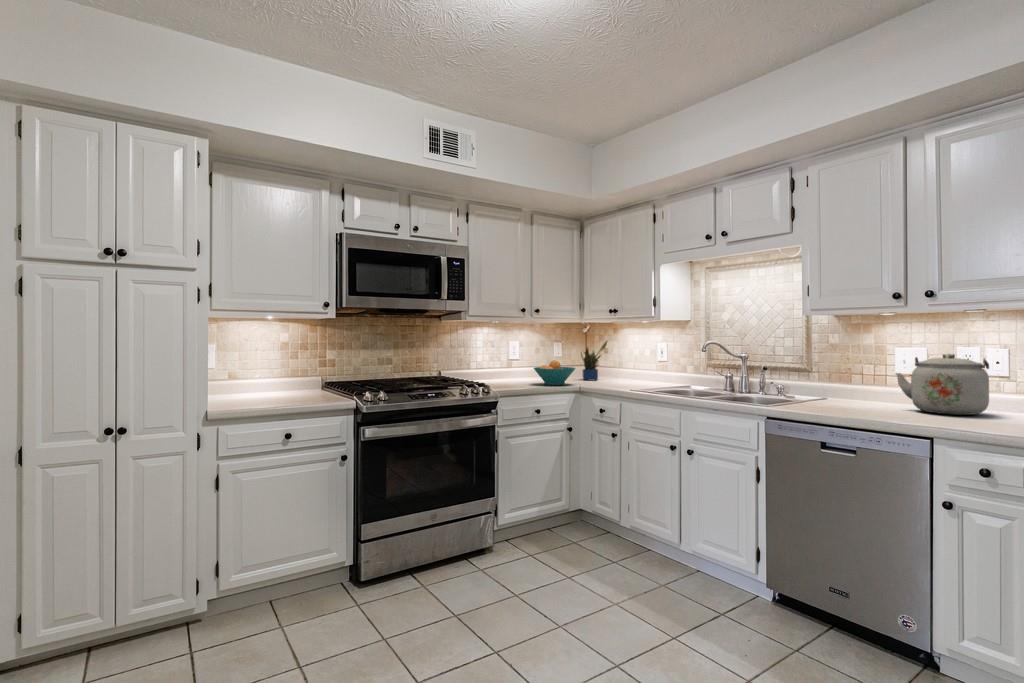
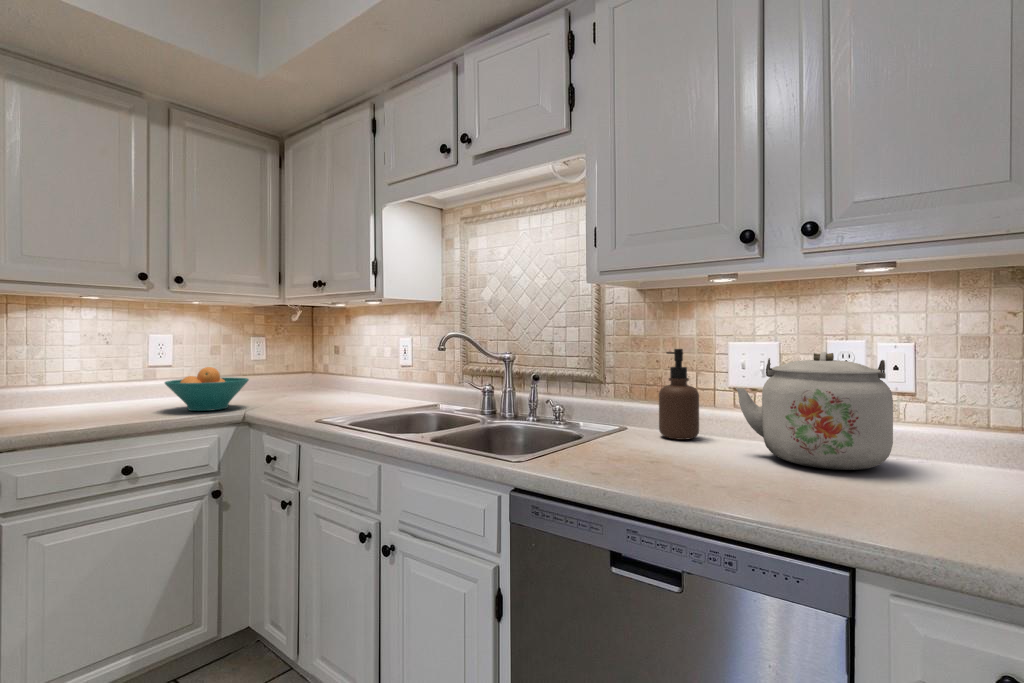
potted plant: present [581,341,607,380] -> none [289,333,333,396]
soap dispenser: none [848,352,875,404] -> present [659,349,699,440]

